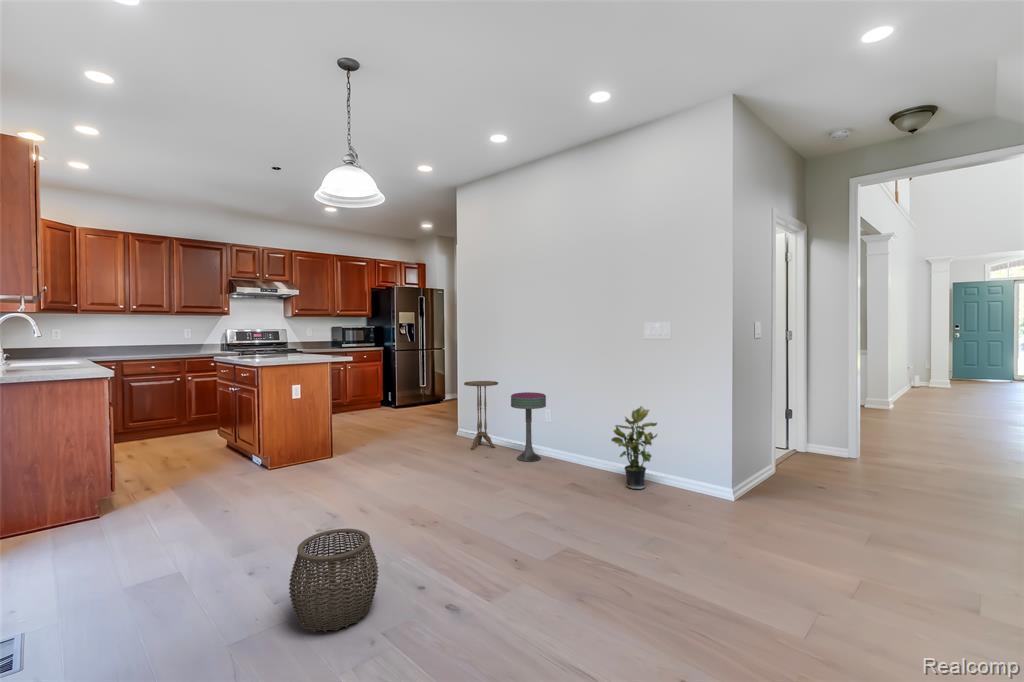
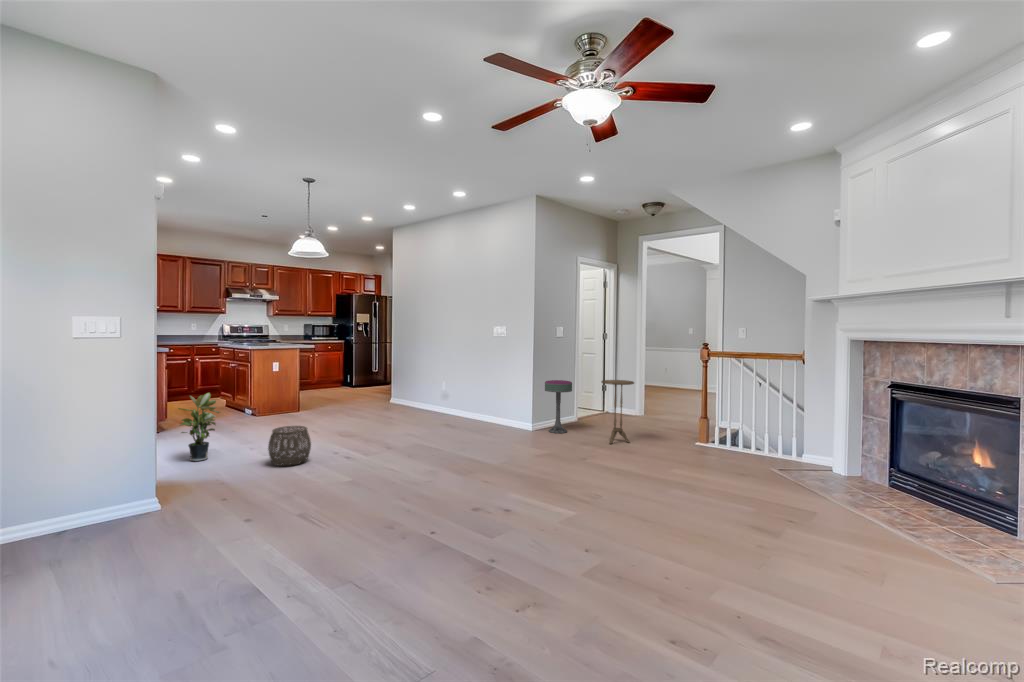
side table: present [464,381,498,449] -> present [602,380,634,444]
bar stool: present [511,392,546,461] -> present [545,380,572,433]
potted plant: present [611,406,657,489] -> present [178,393,220,461]

